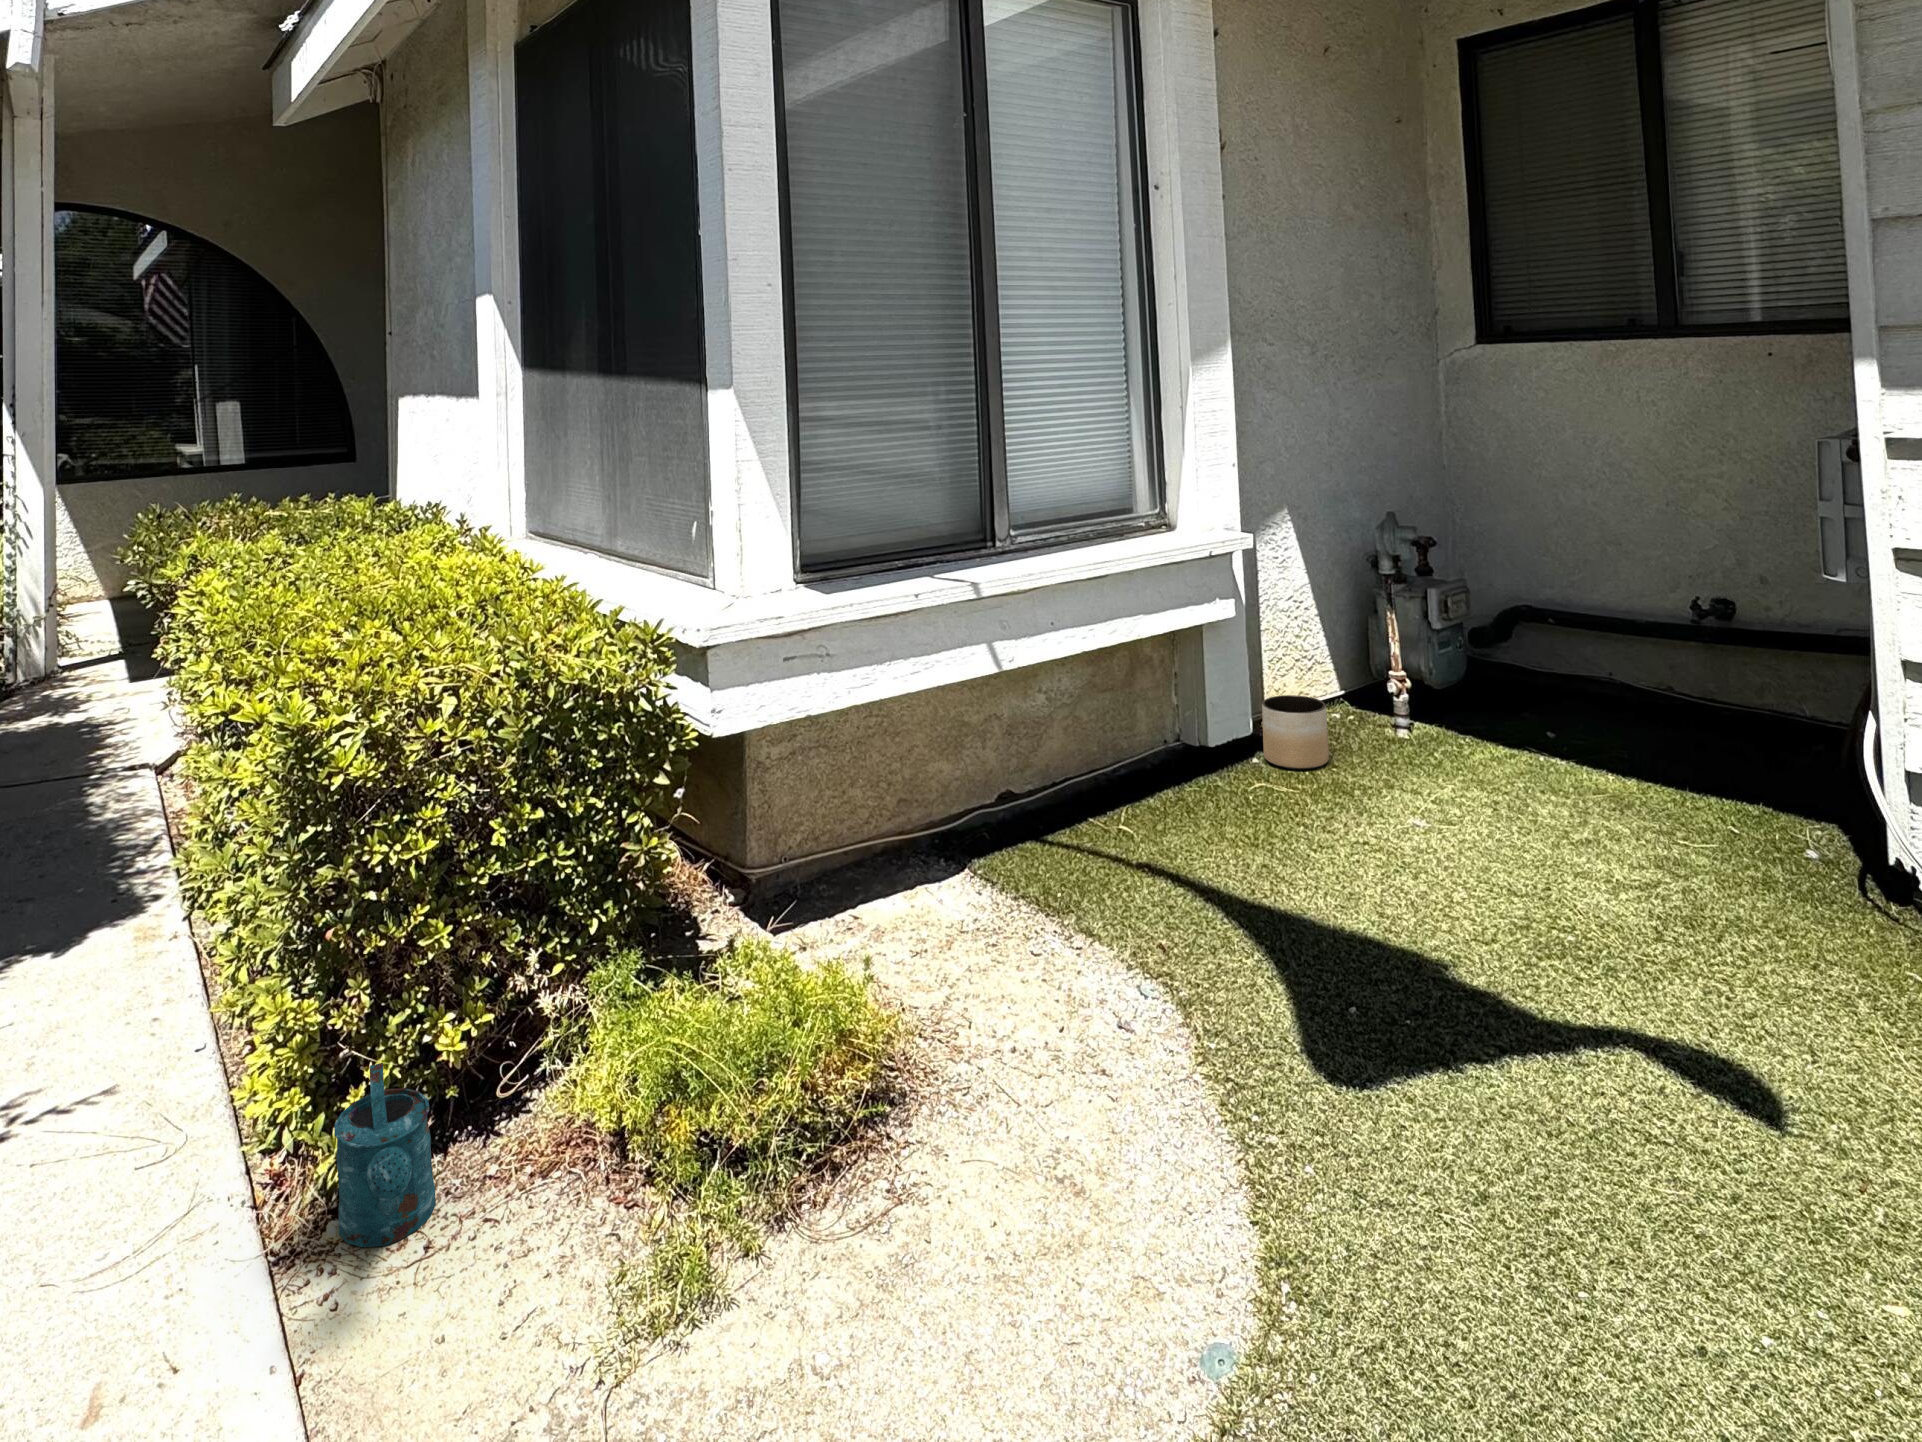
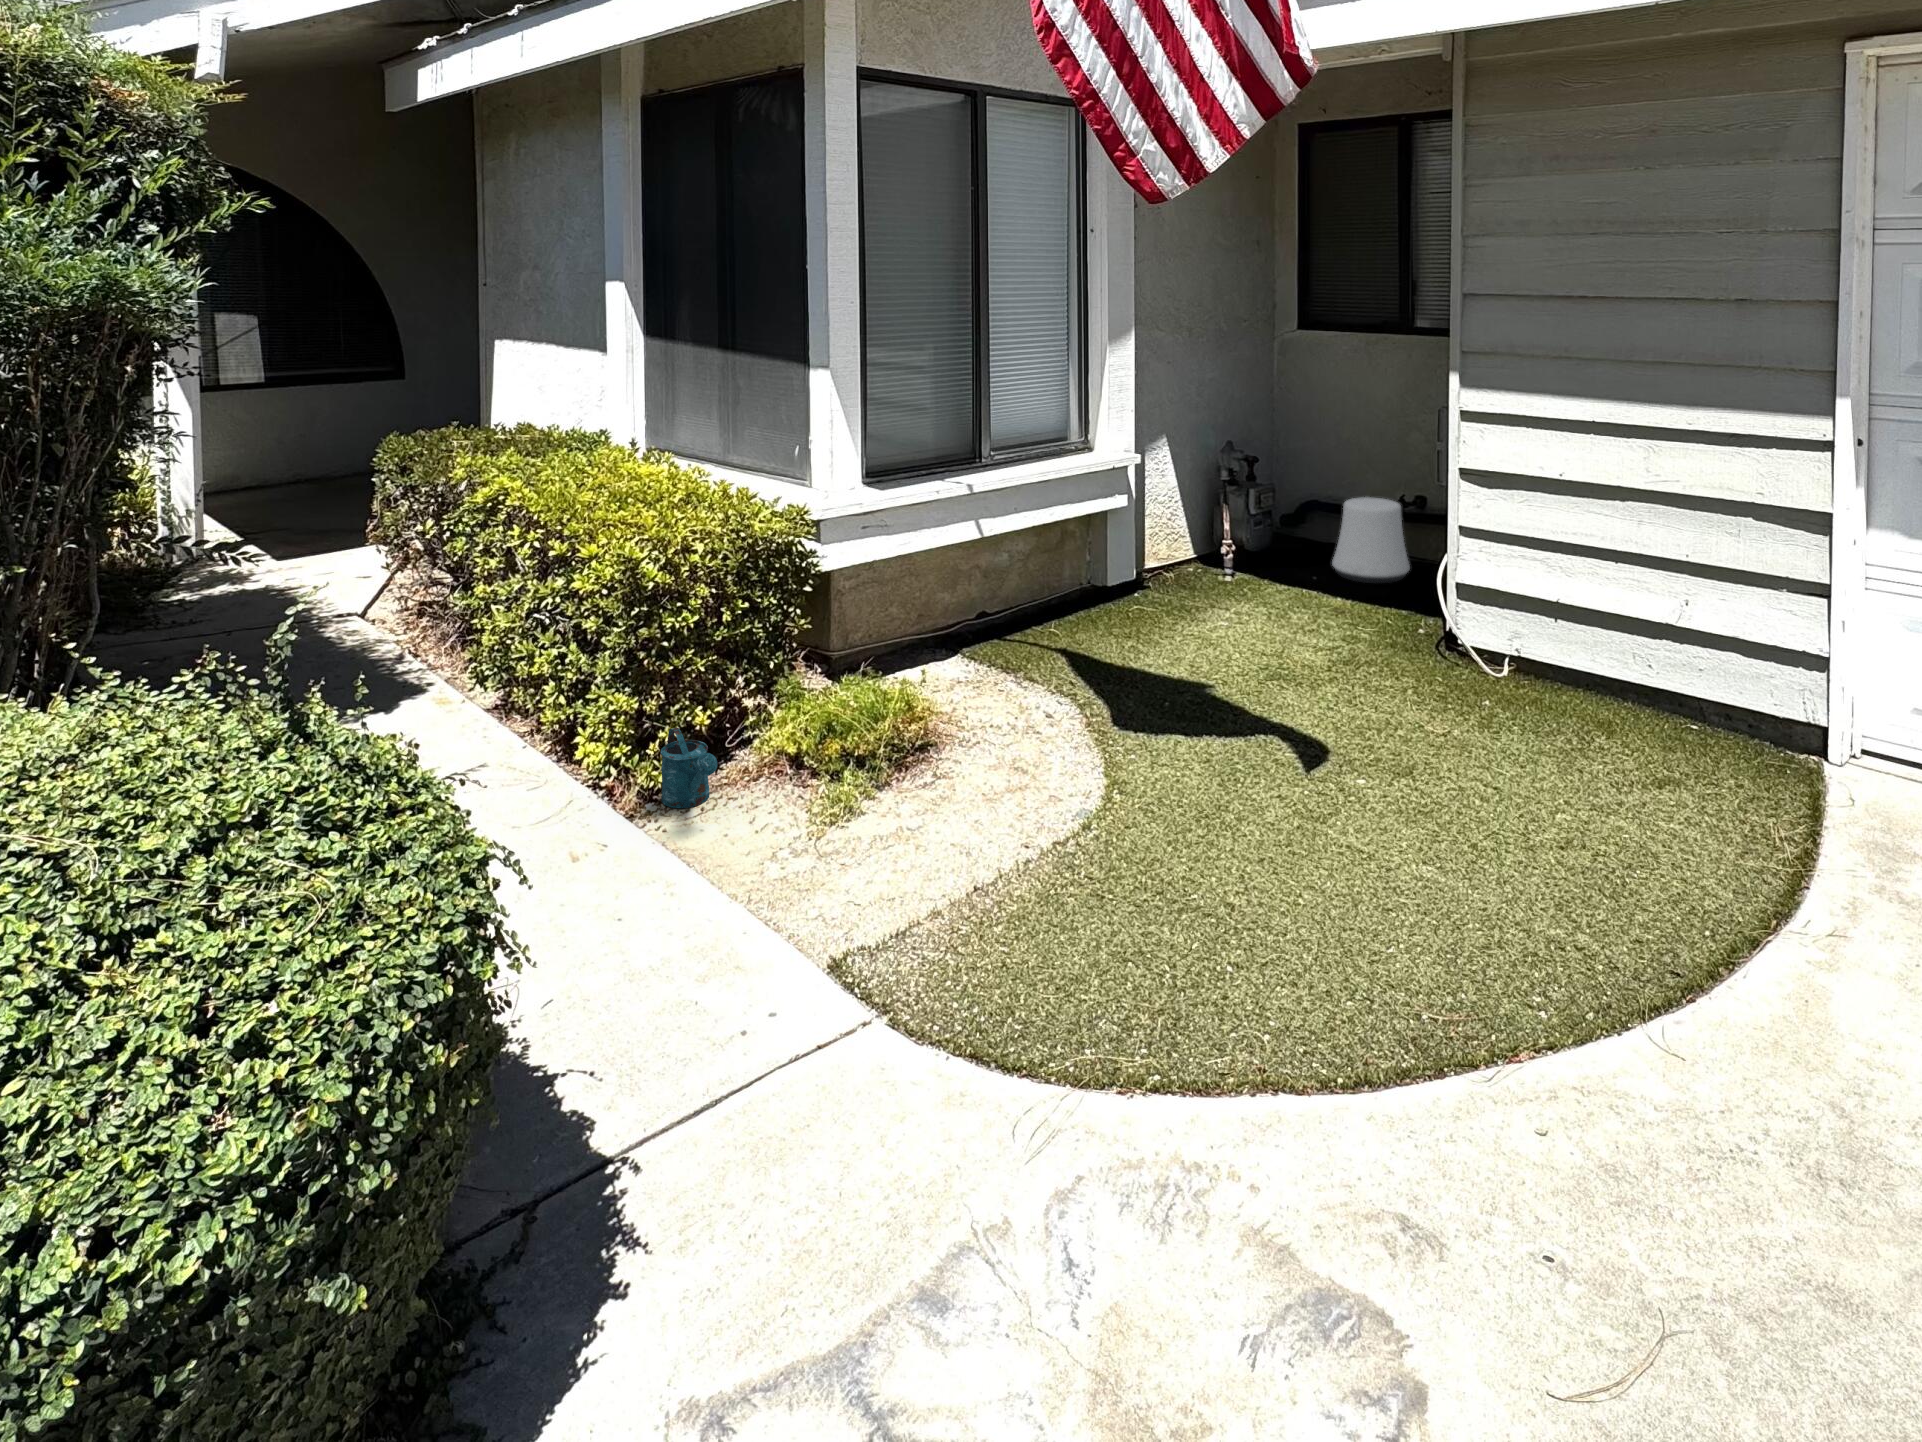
stool: none [1579,604,1723,748] -> present [1332,497,1410,583]
planter: present [1262,695,1329,769] -> none [1140,553,1179,597]

